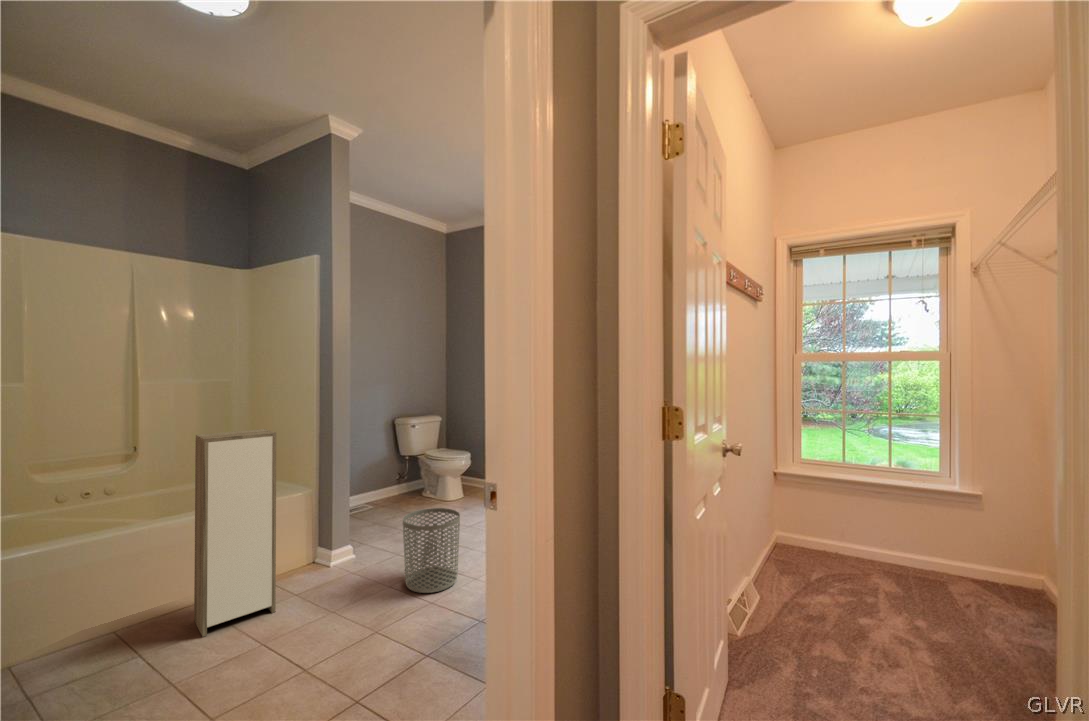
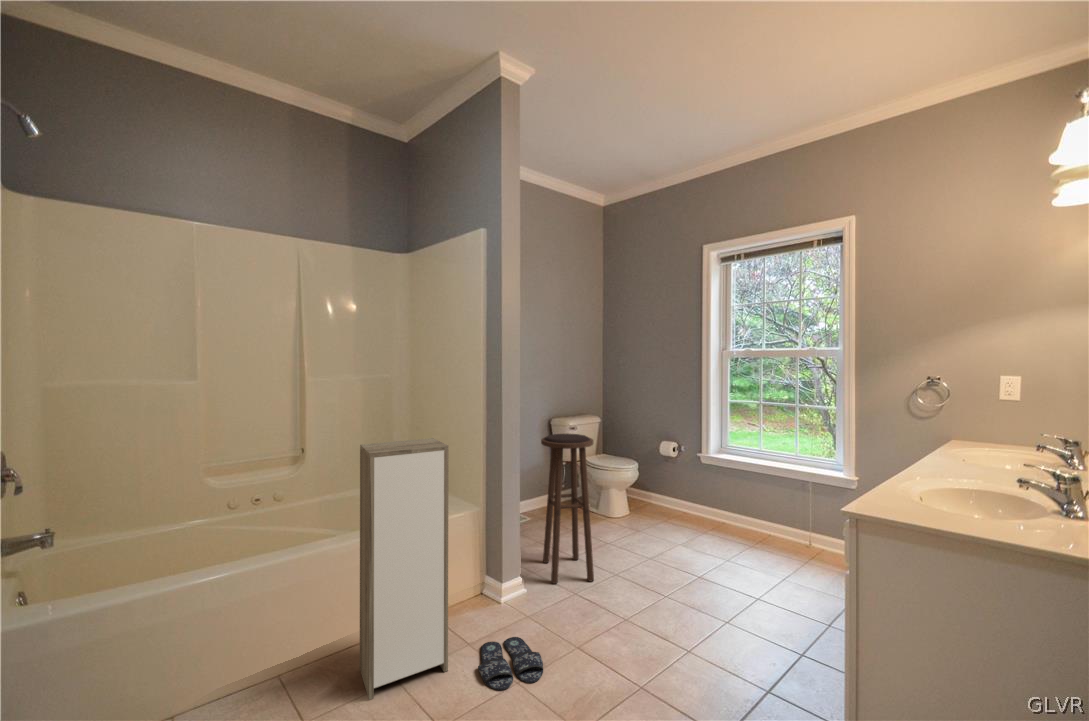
stool: none [372,426,417,549] -> present [541,434,594,584]
waste bin: present [403,508,460,593] -> none [596,548,672,672]
slippers: none [302,585,357,617] -> present [478,637,543,690]

